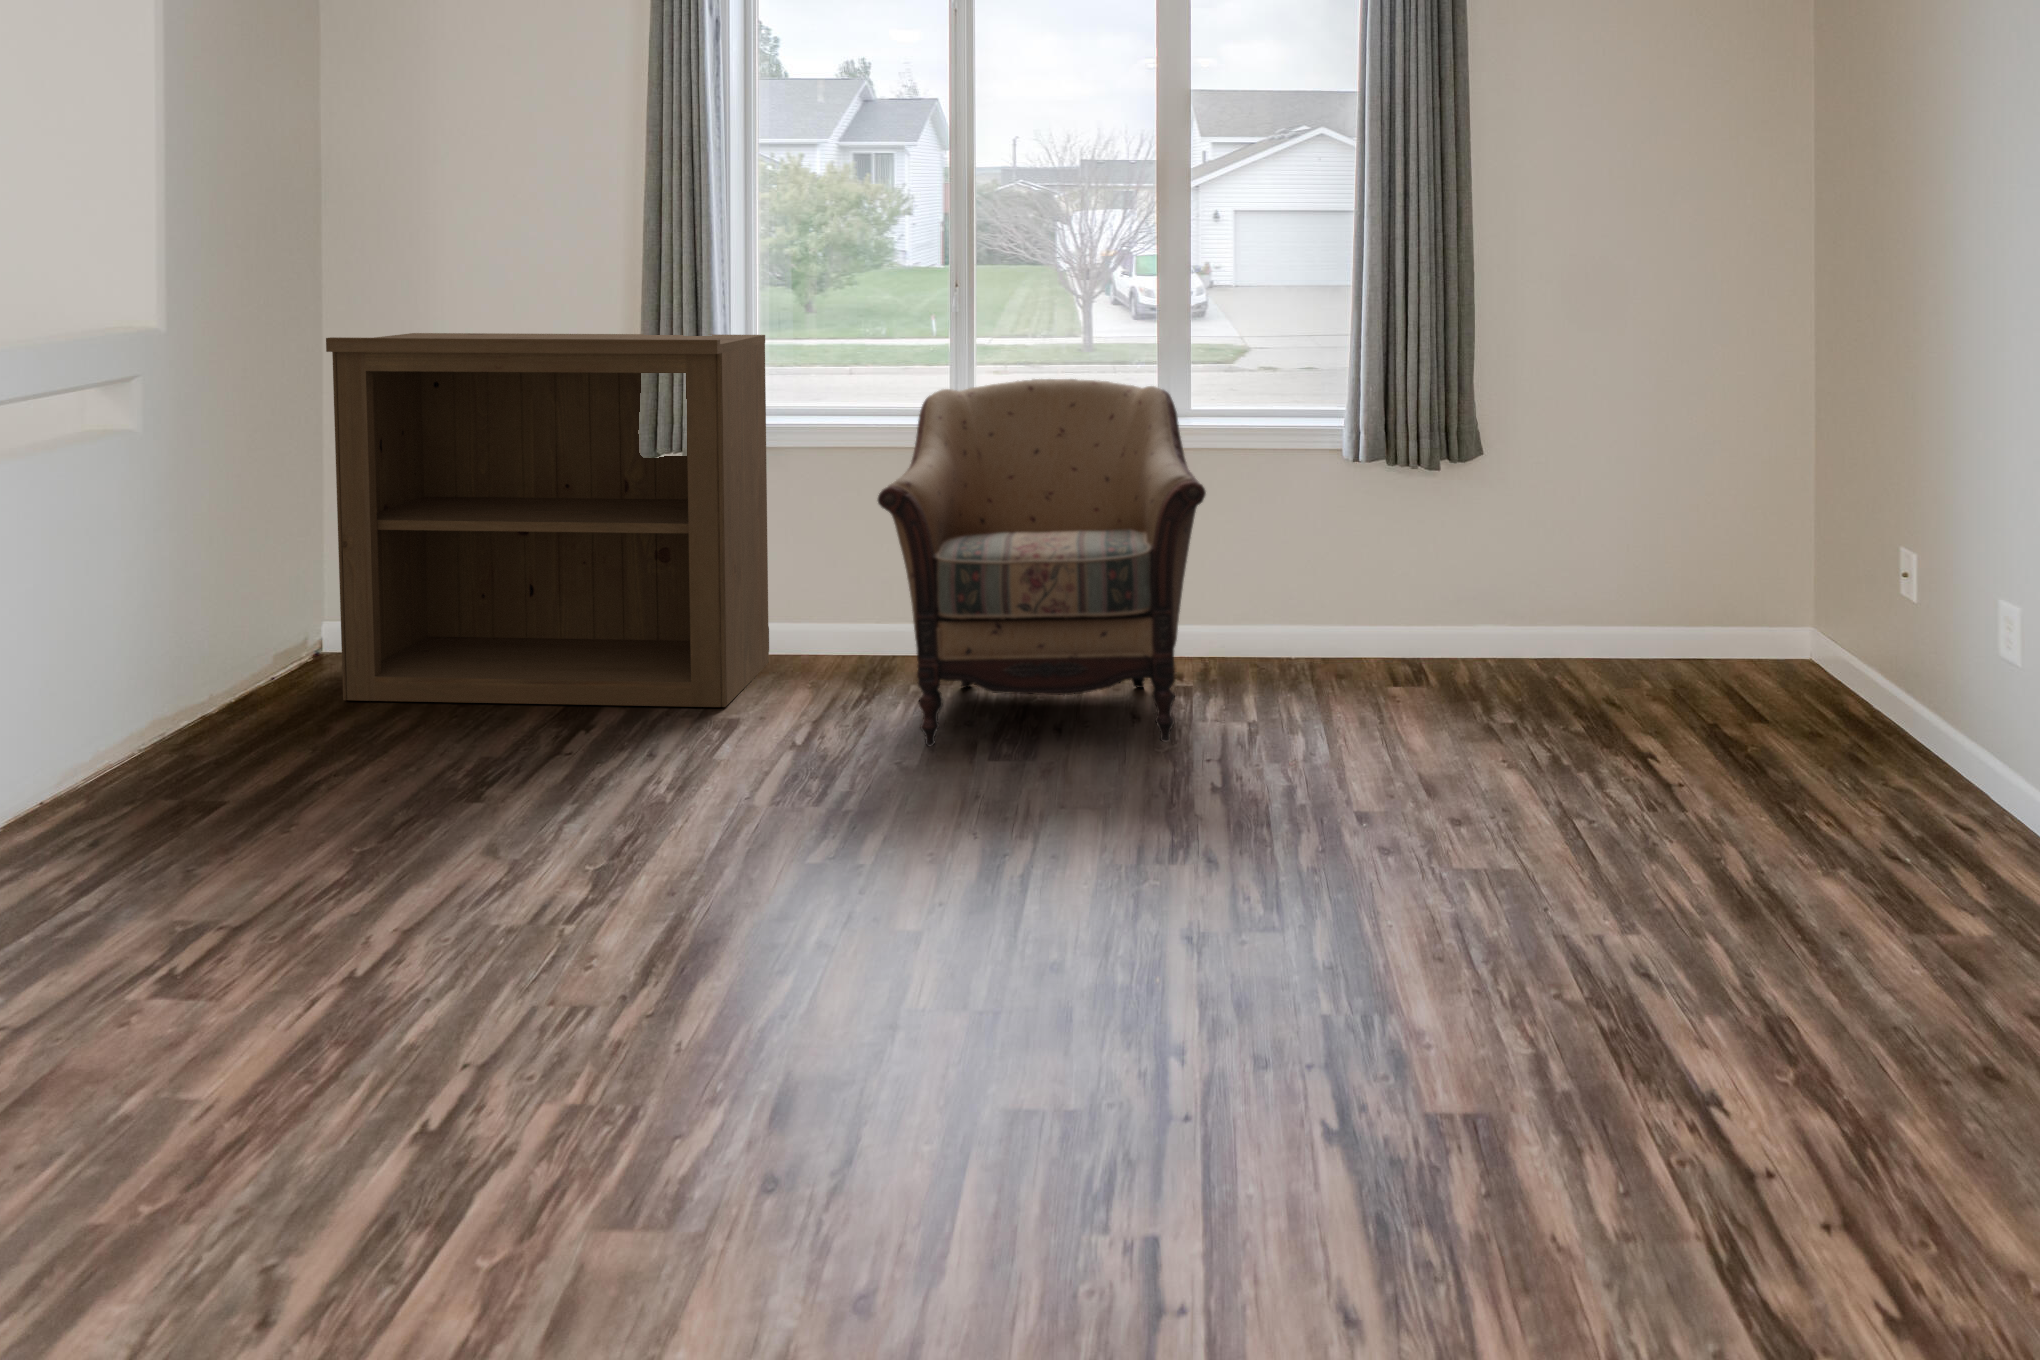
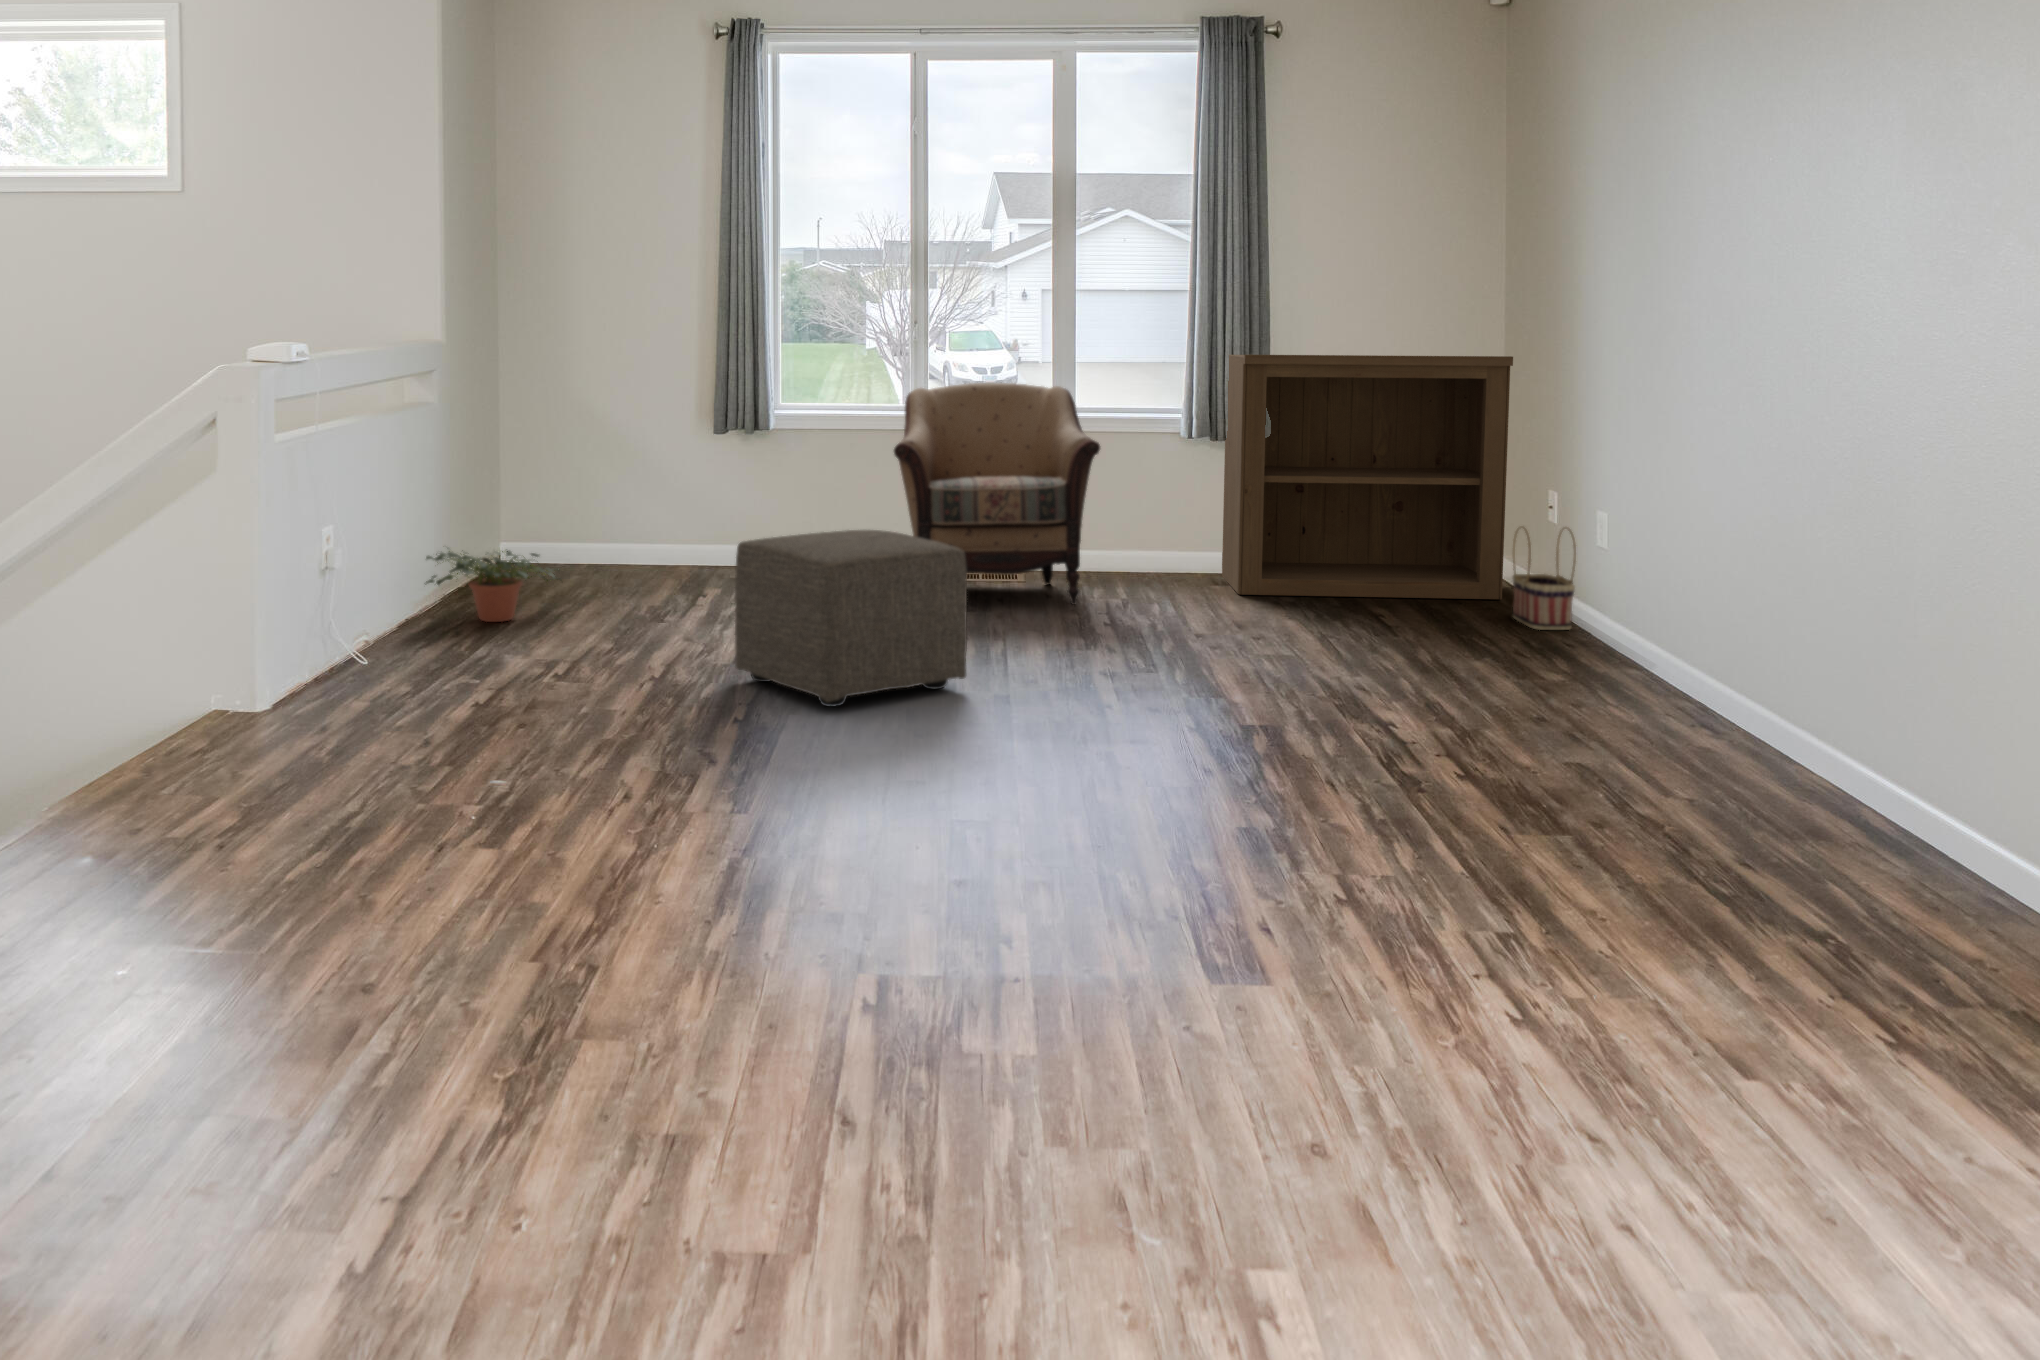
bookshelf: present [326,333,769,707] -> present [1222,355,1513,599]
basket: none [1859,620,1969,794] -> present [1512,527,1576,630]
potted plant: none [73,667,338,794] -> present [425,551,561,622]
ottoman: none [498,671,917,1068] -> present [735,530,967,706]

